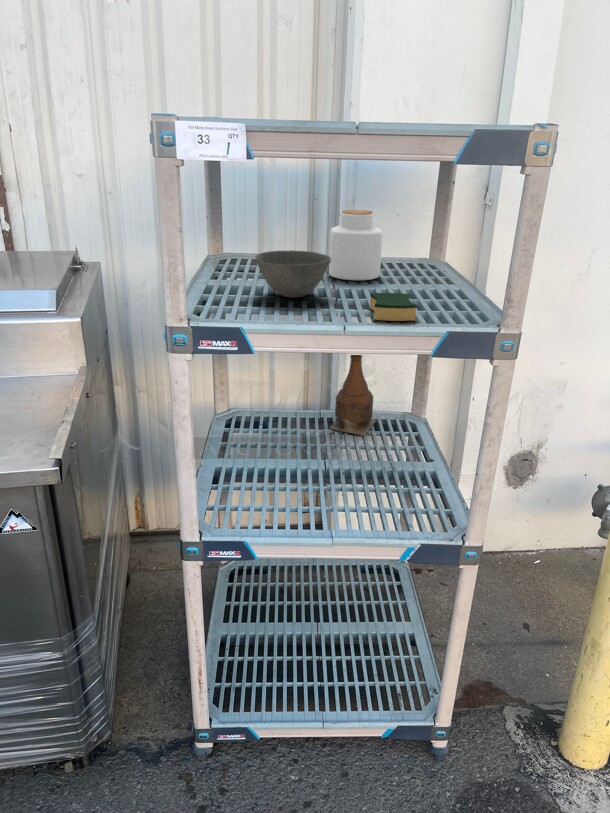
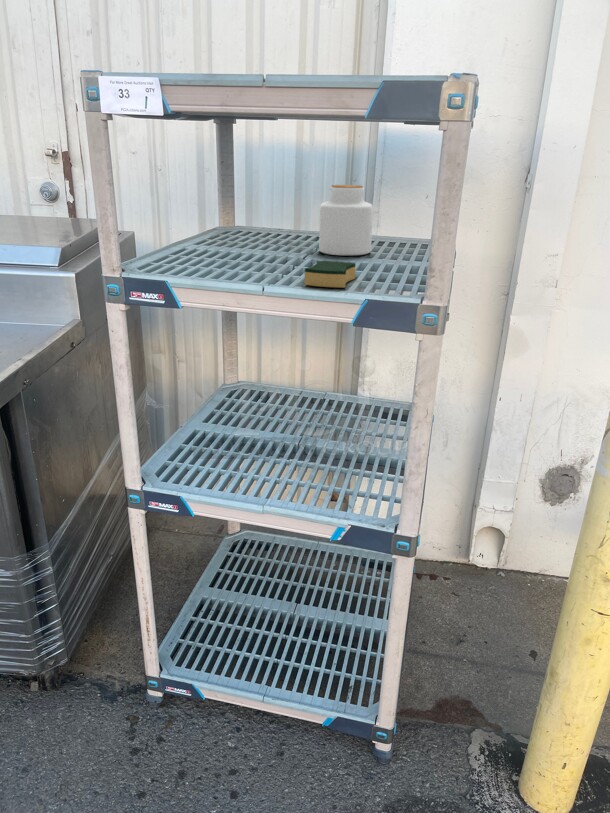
bowl: present [255,250,331,298] -> none [218,220,293,265]
bottle: present [330,355,376,436] -> none [330,329,384,420]

